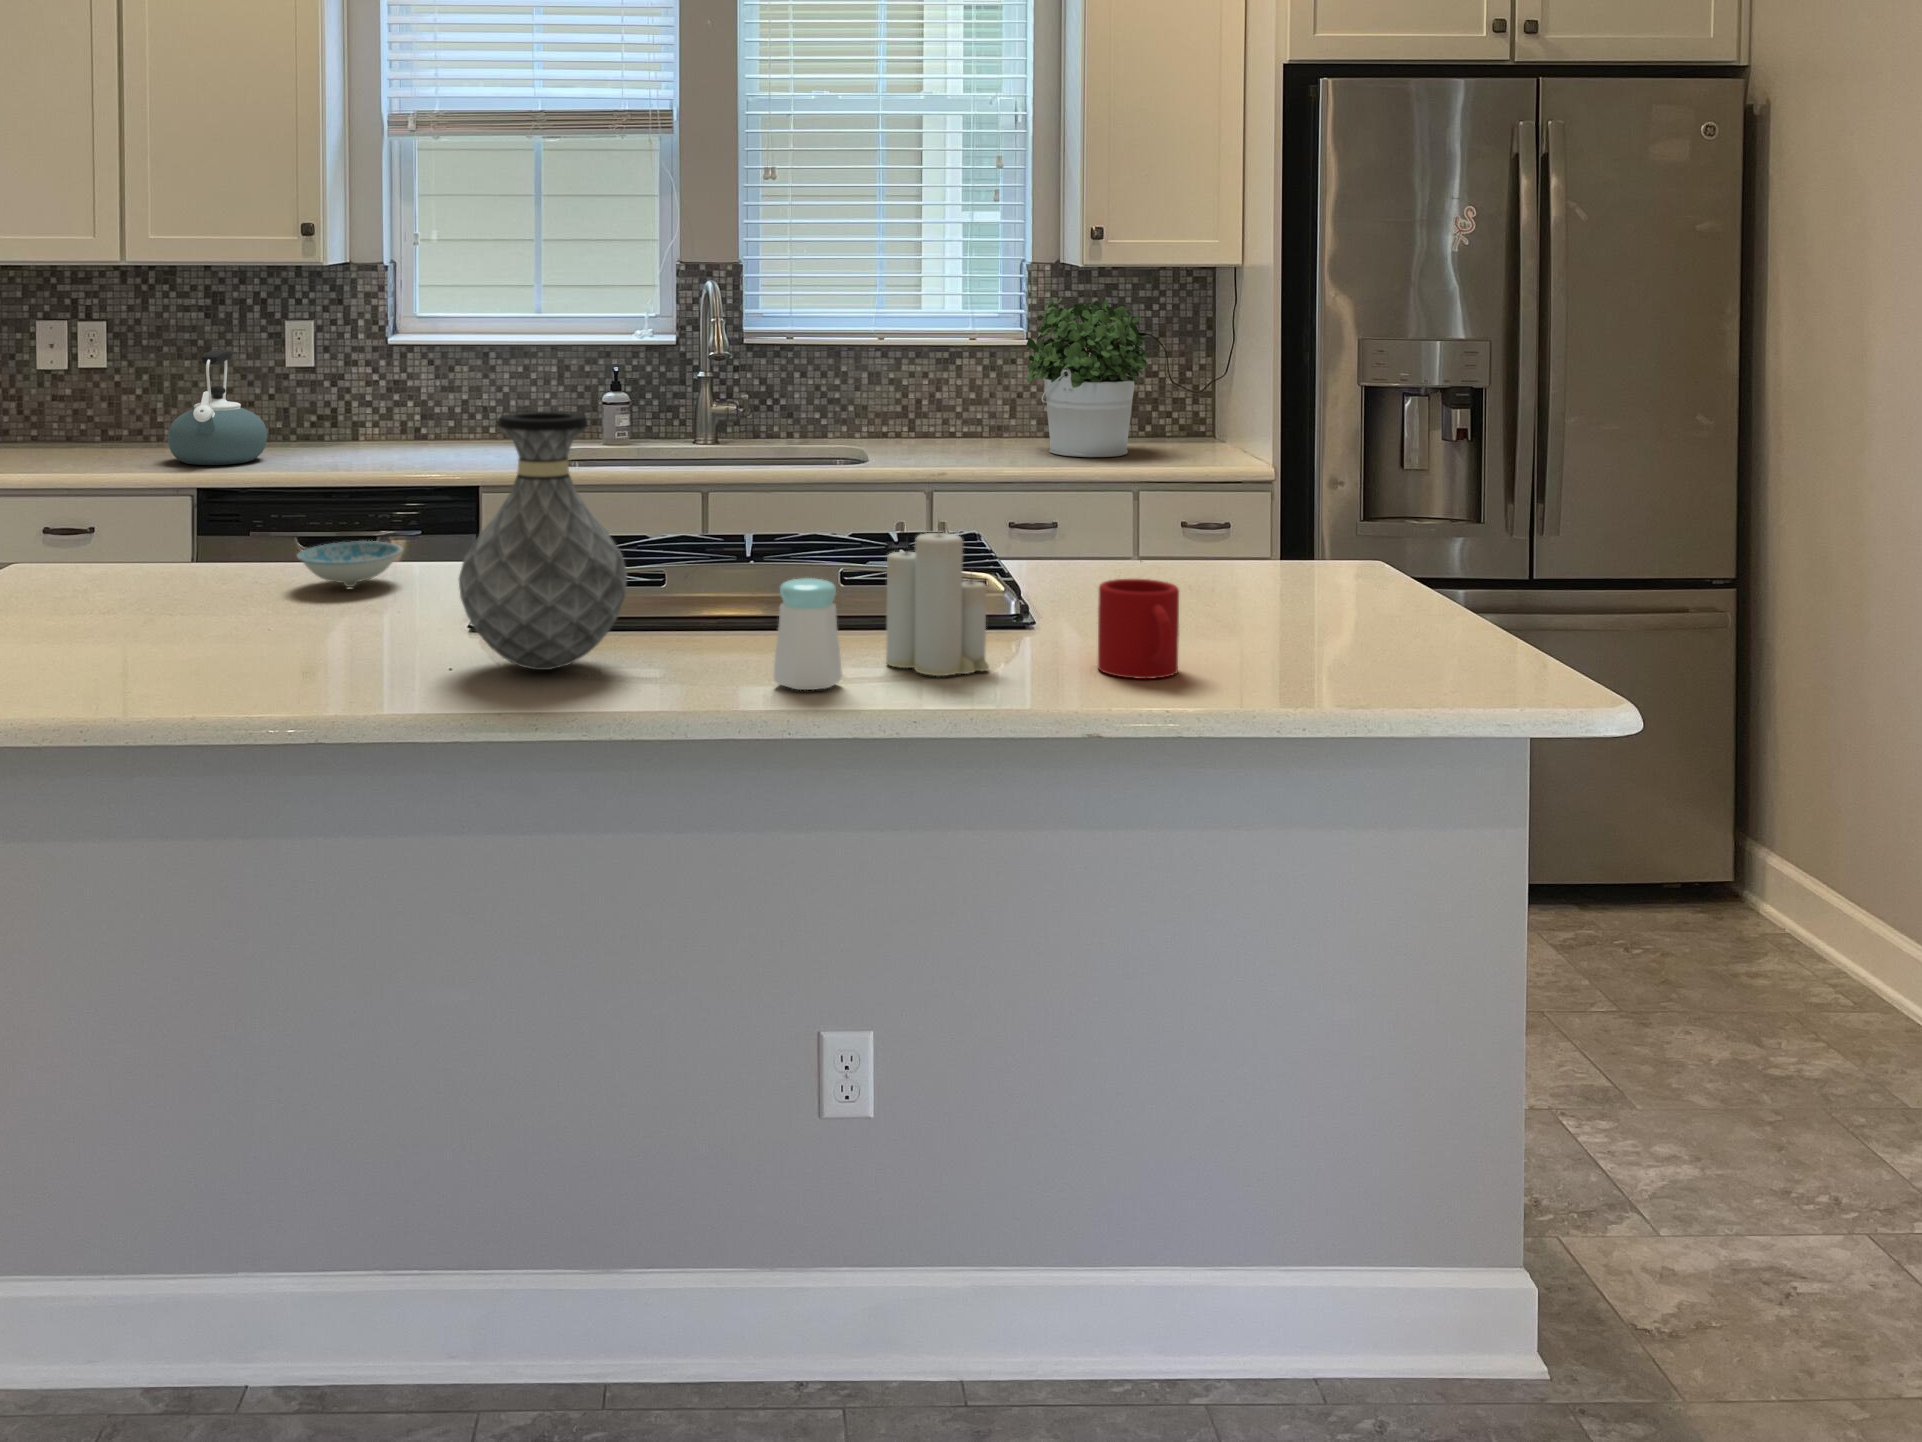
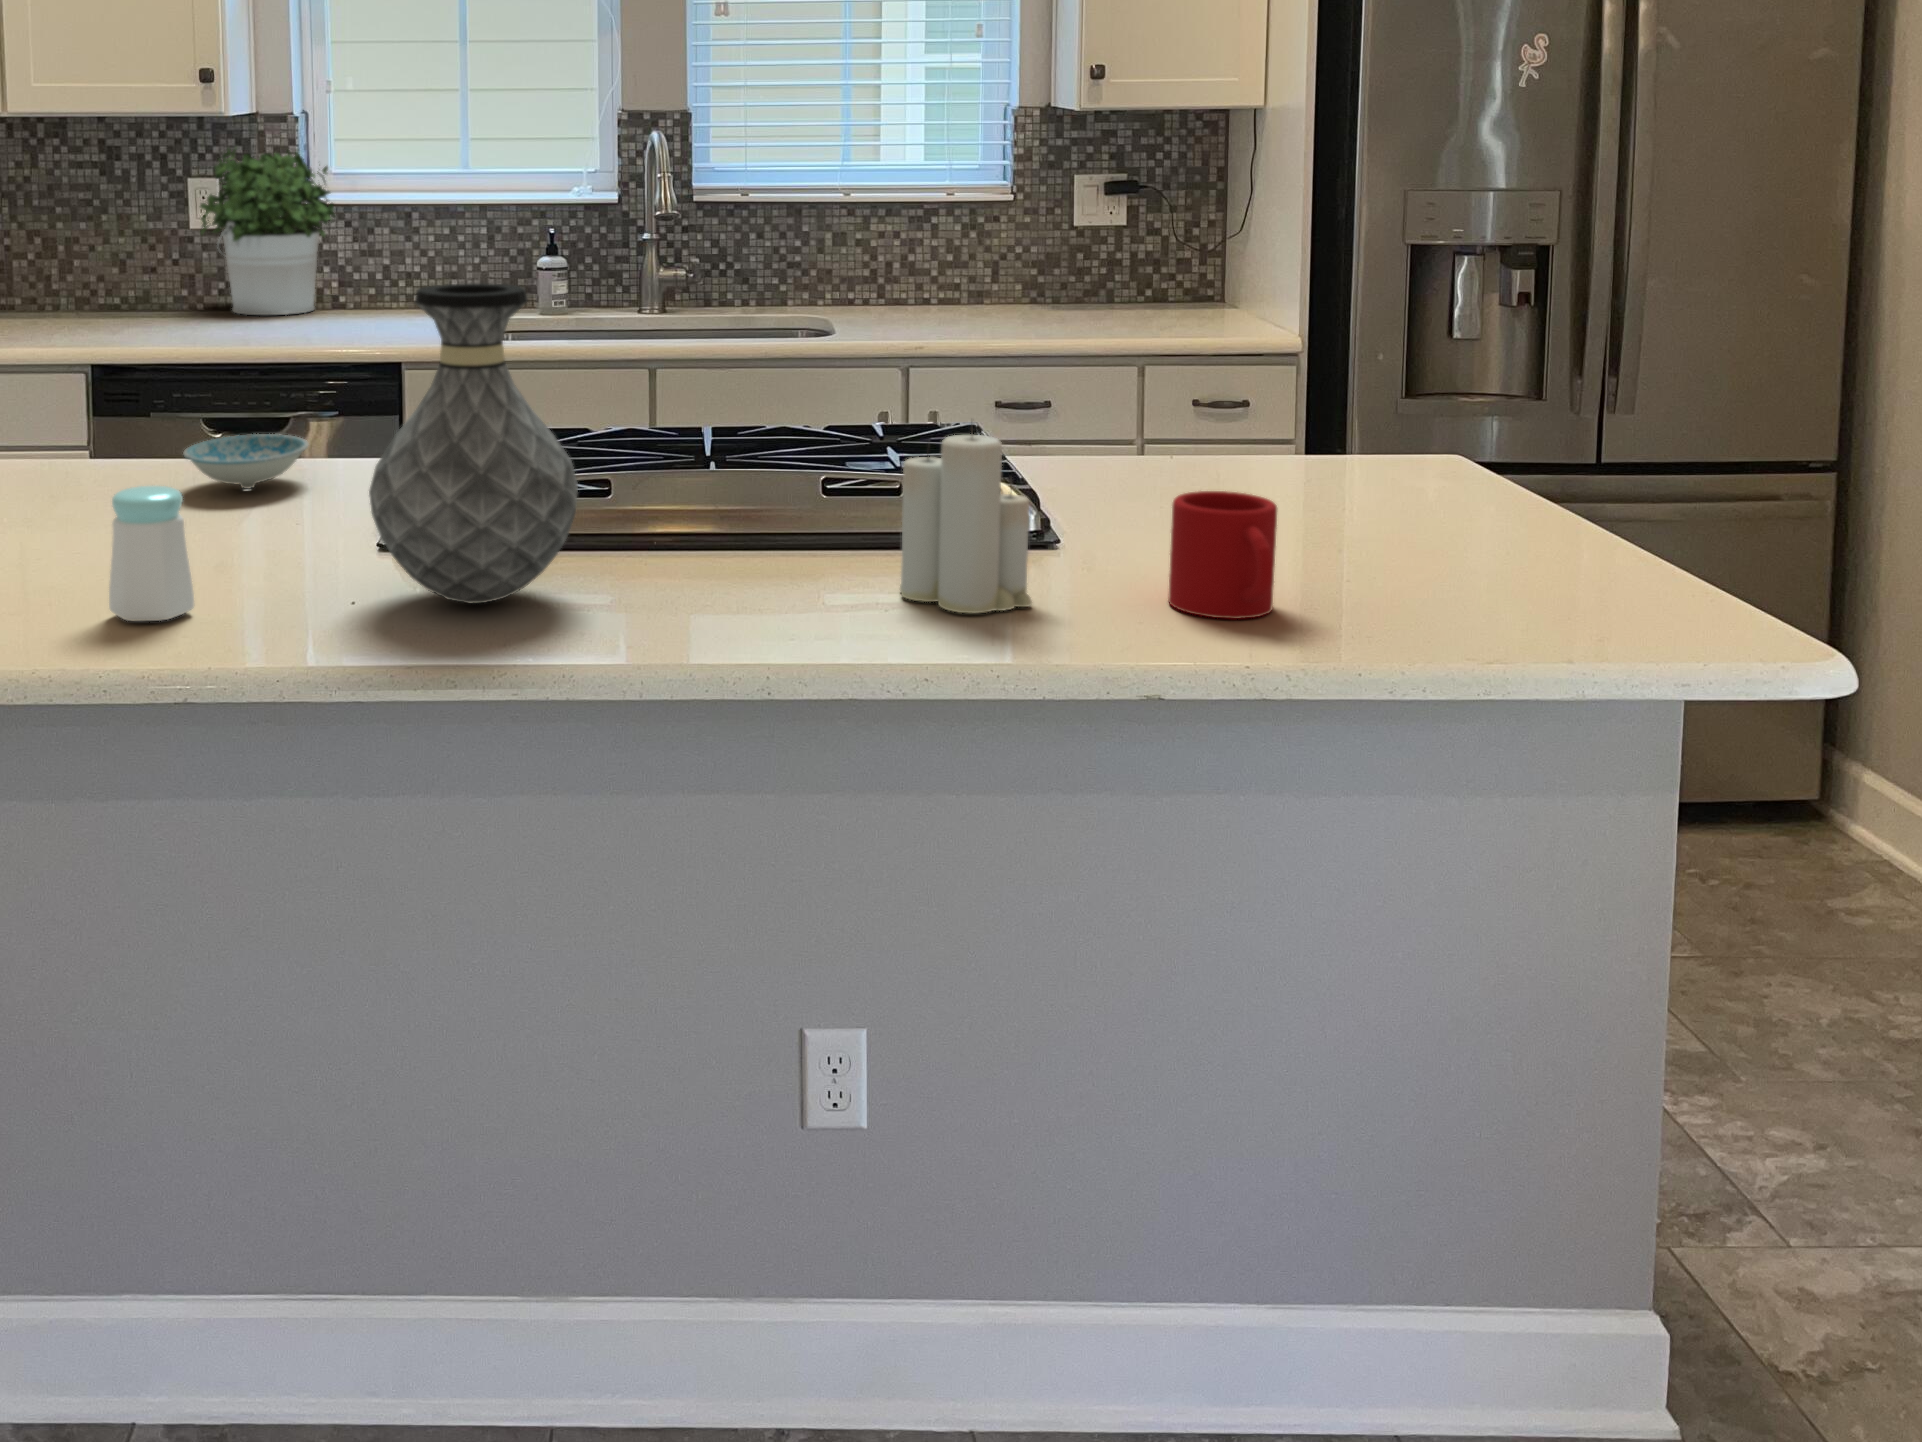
potted plant: present [1026,298,1148,457] -> present [200,149,335,315]
kettle: present [168,350,267,465] -> none [59,210,168,338]
salt shaker: present [774,578,842,690] -> present [109,486,194,621]

